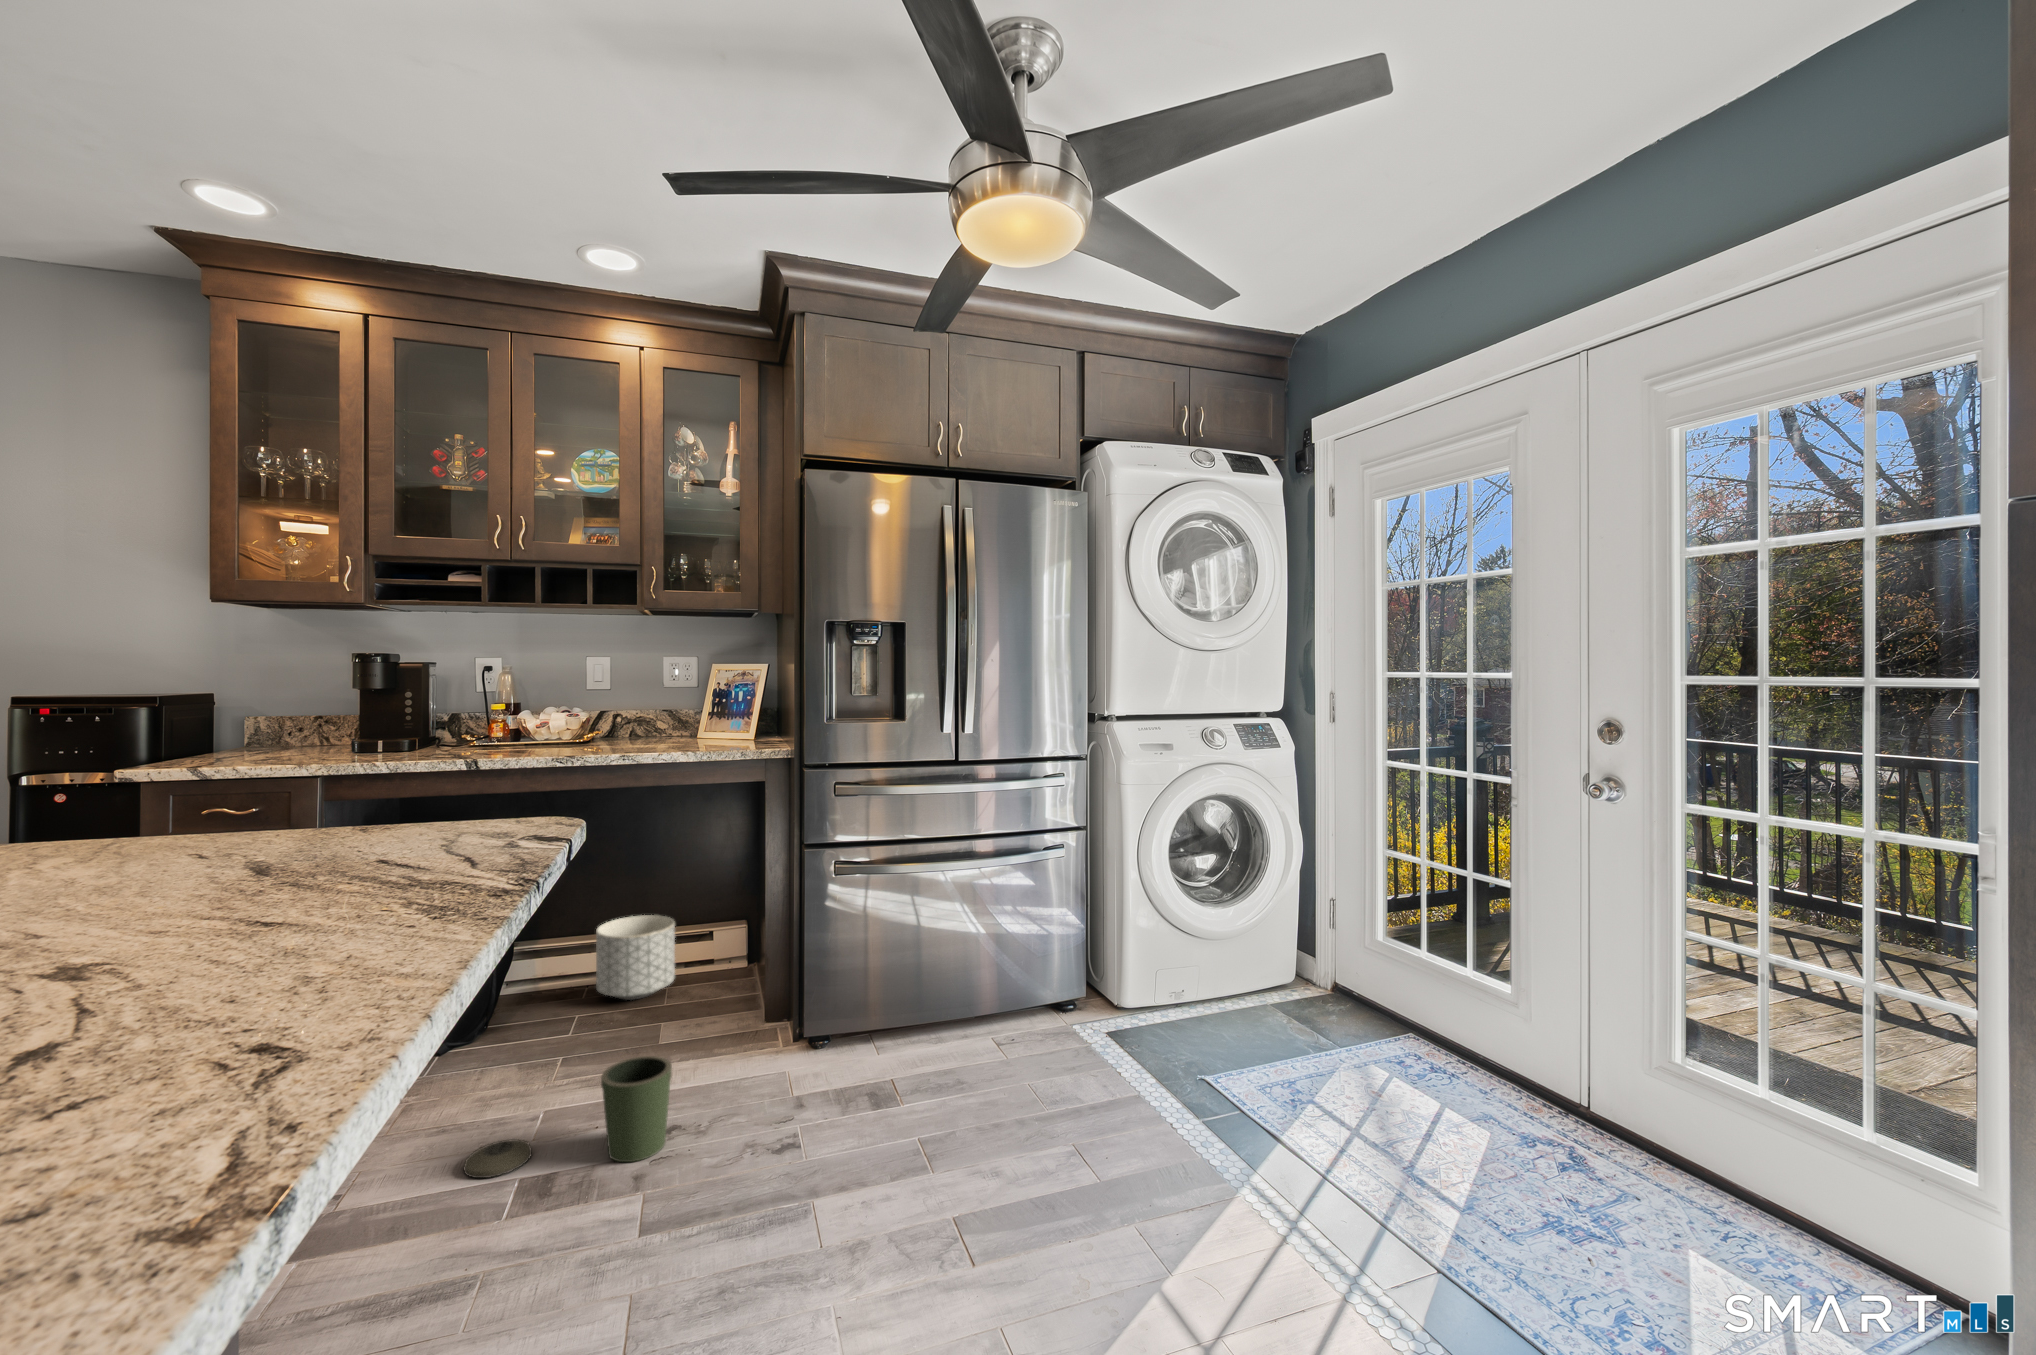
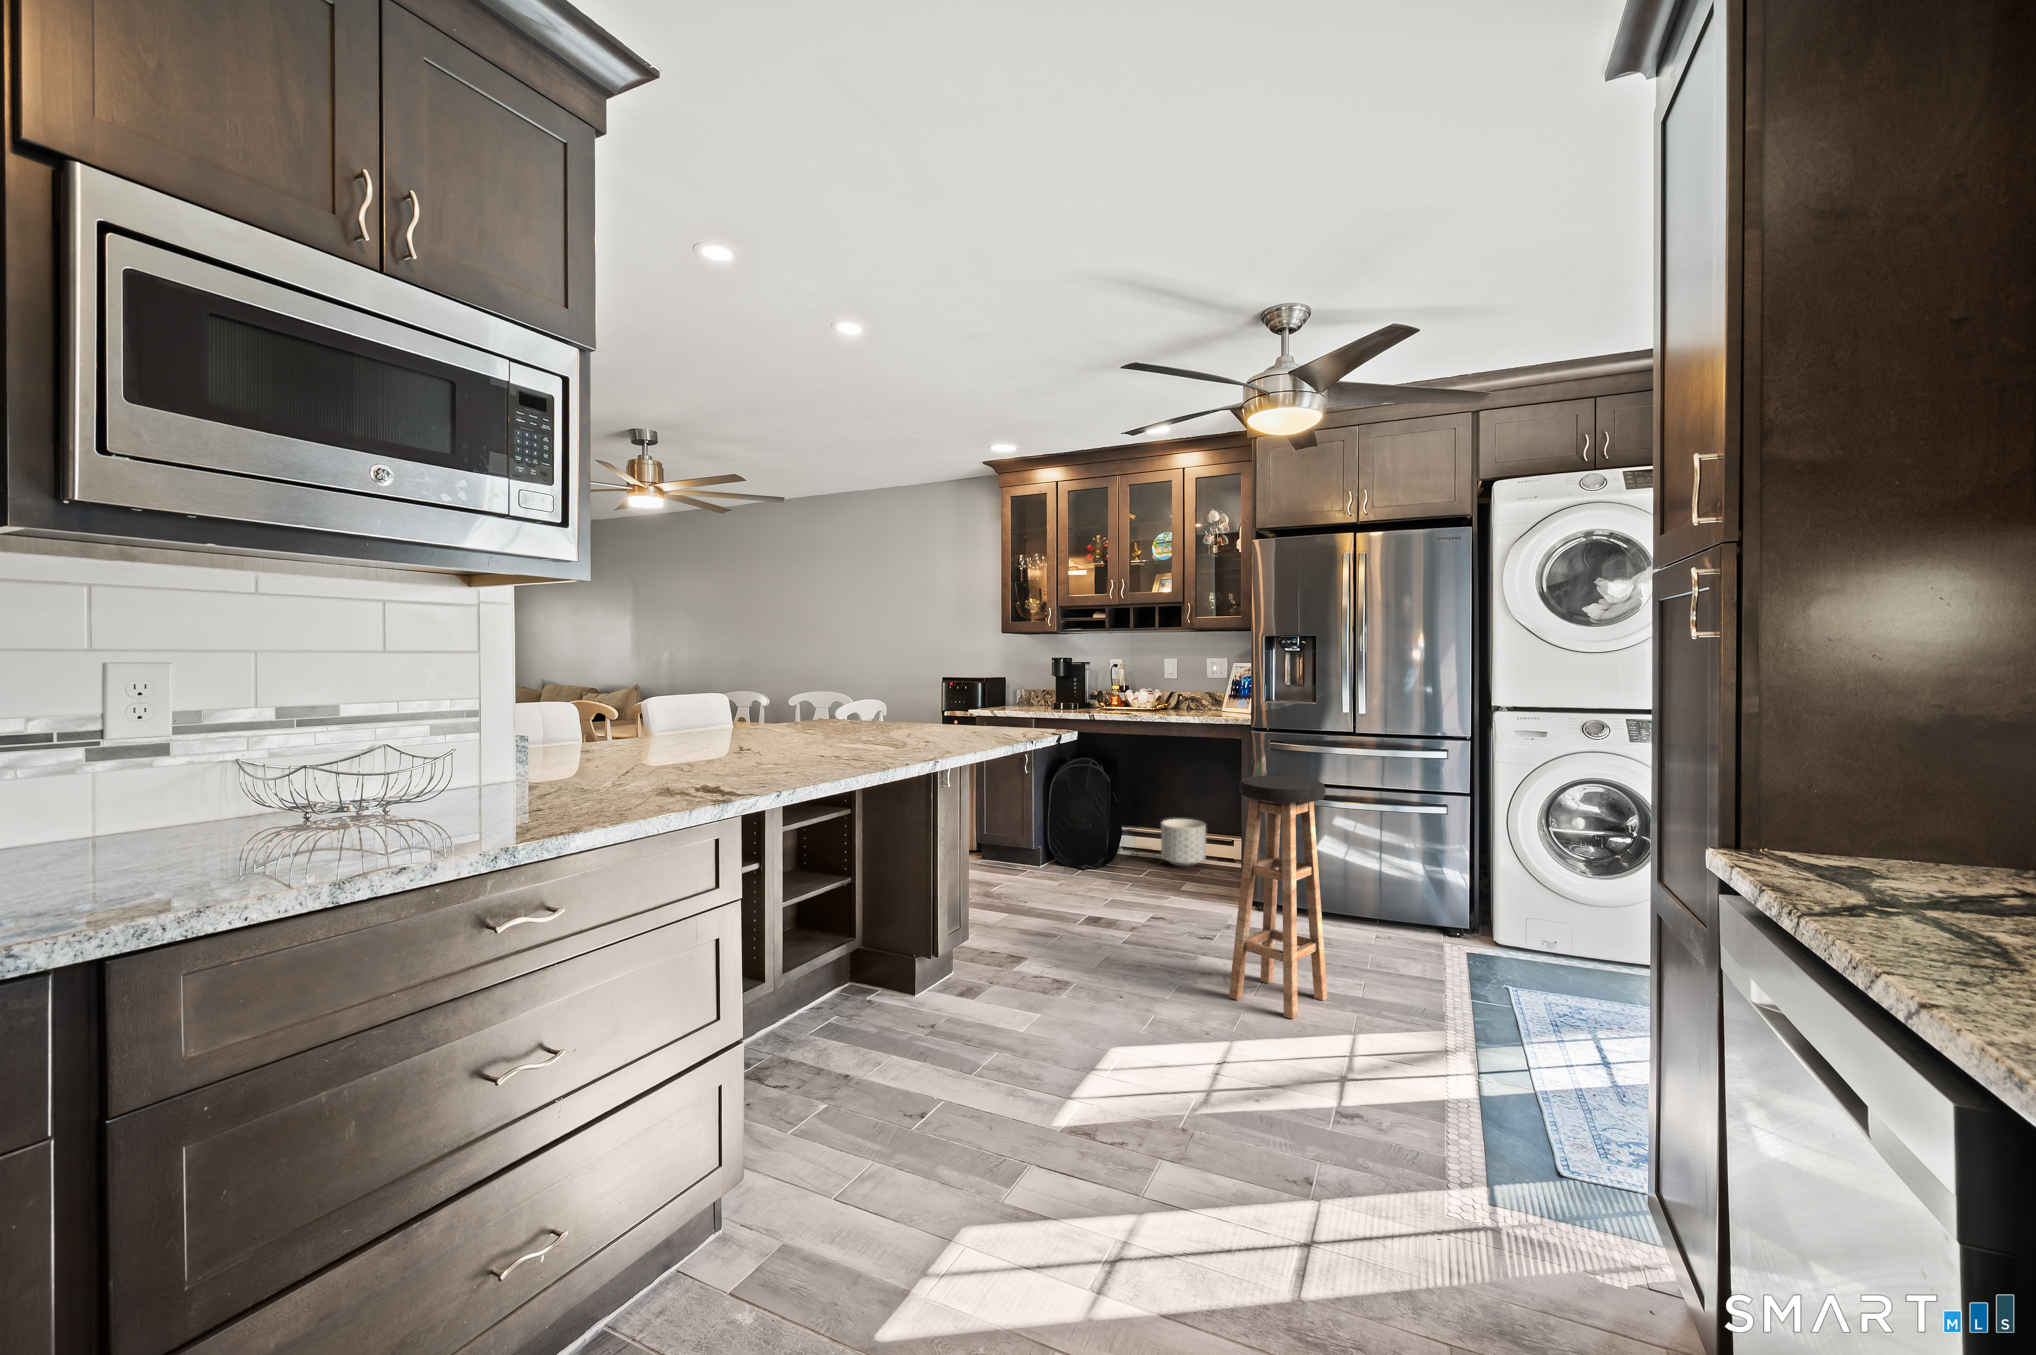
bar stool: none [933,834,1084,1299] -> present [1229,776,1327,1019]
trash can: present [464,1056,672,1178] -> none [1071,876,1159,924]

